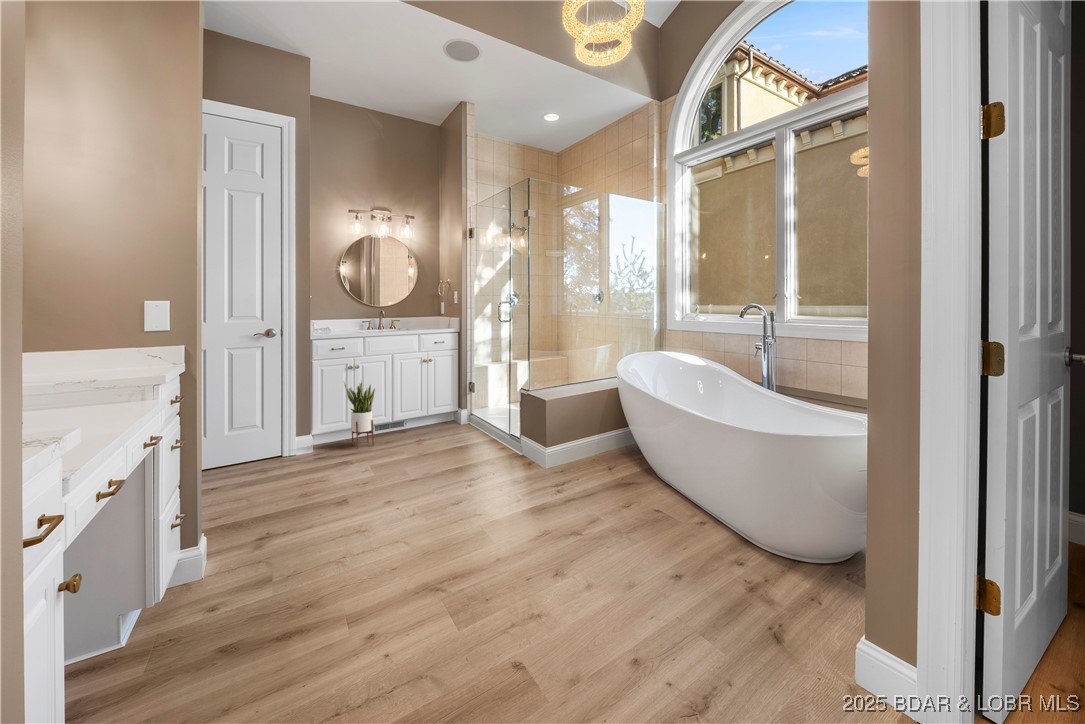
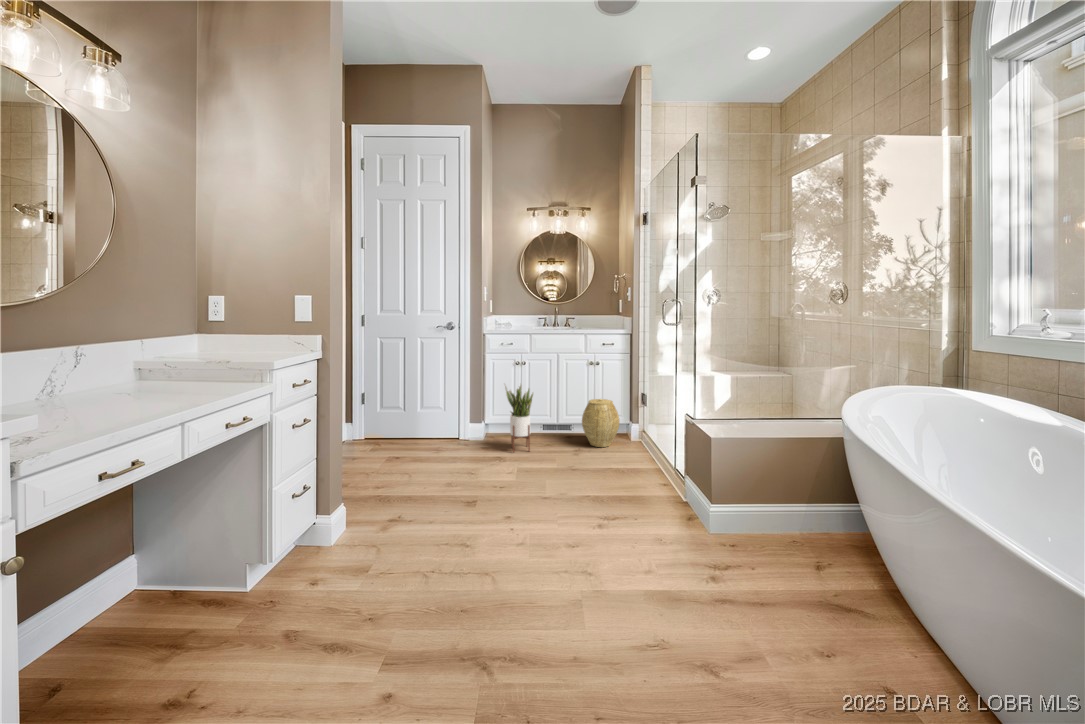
woven basket: none [420,391,455,434] -> present [582,399,620,447]

